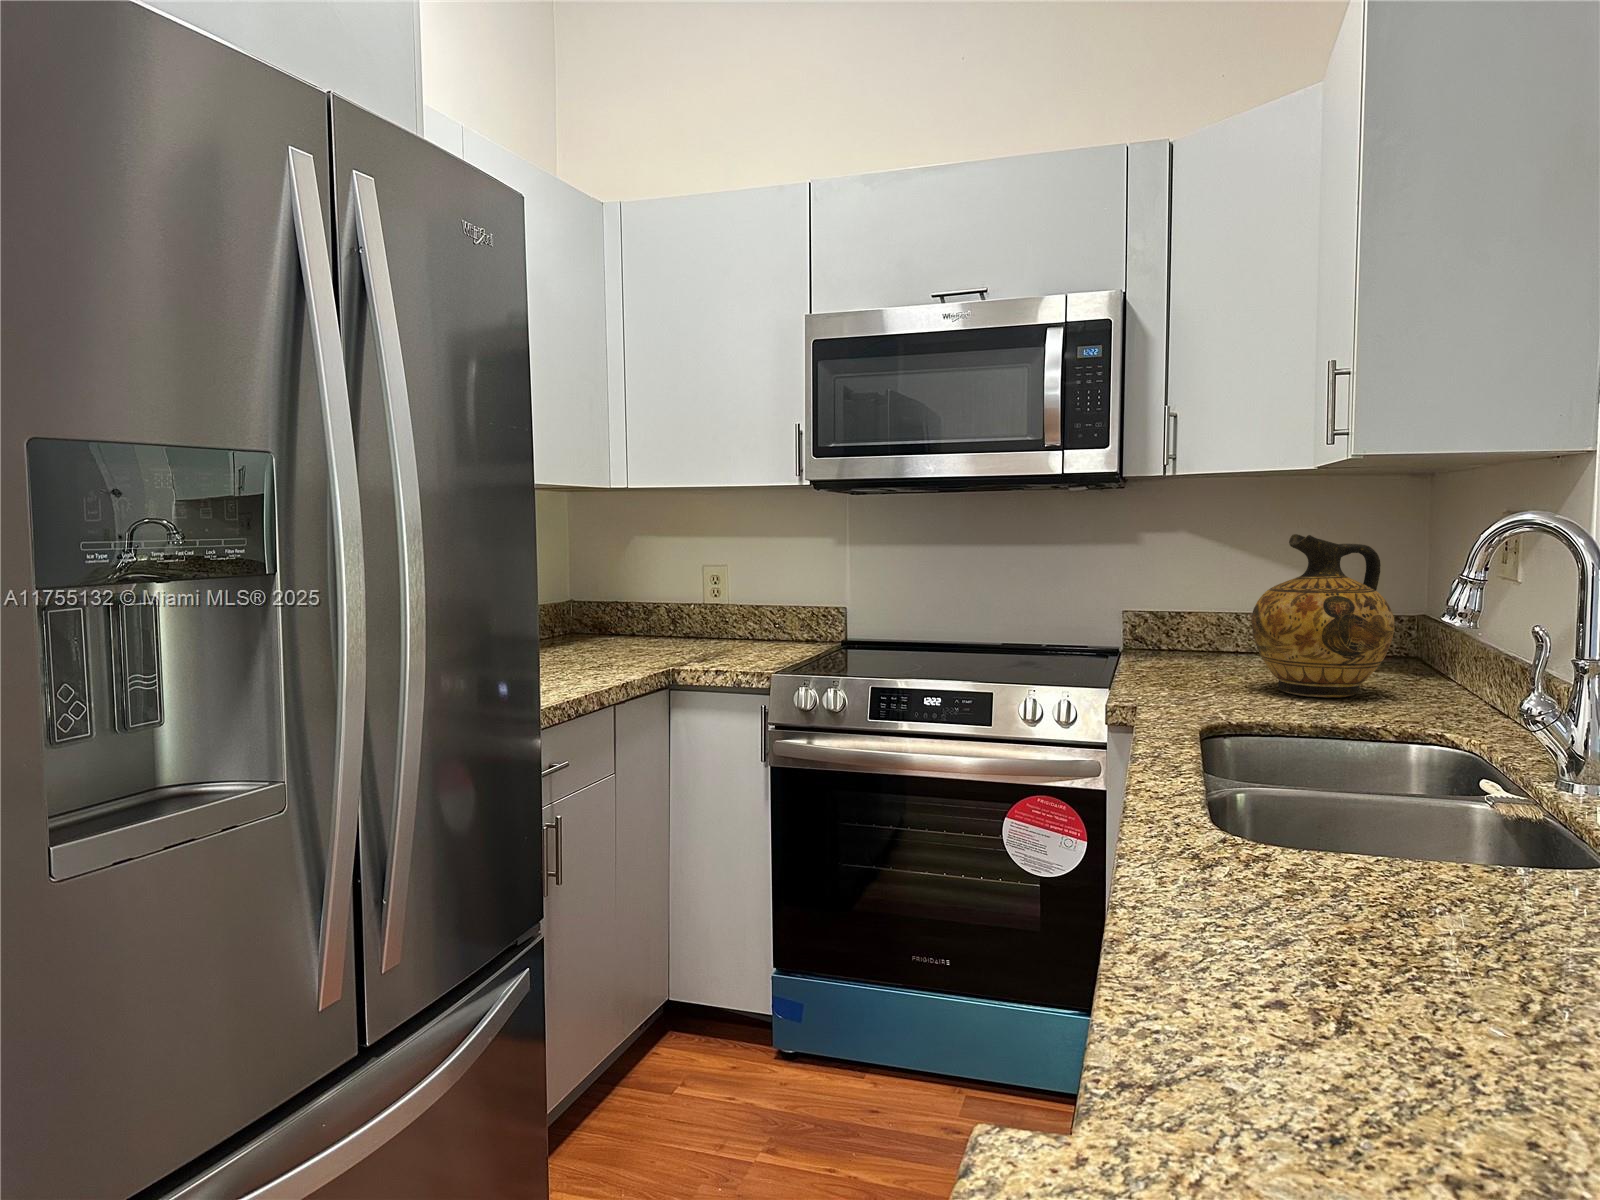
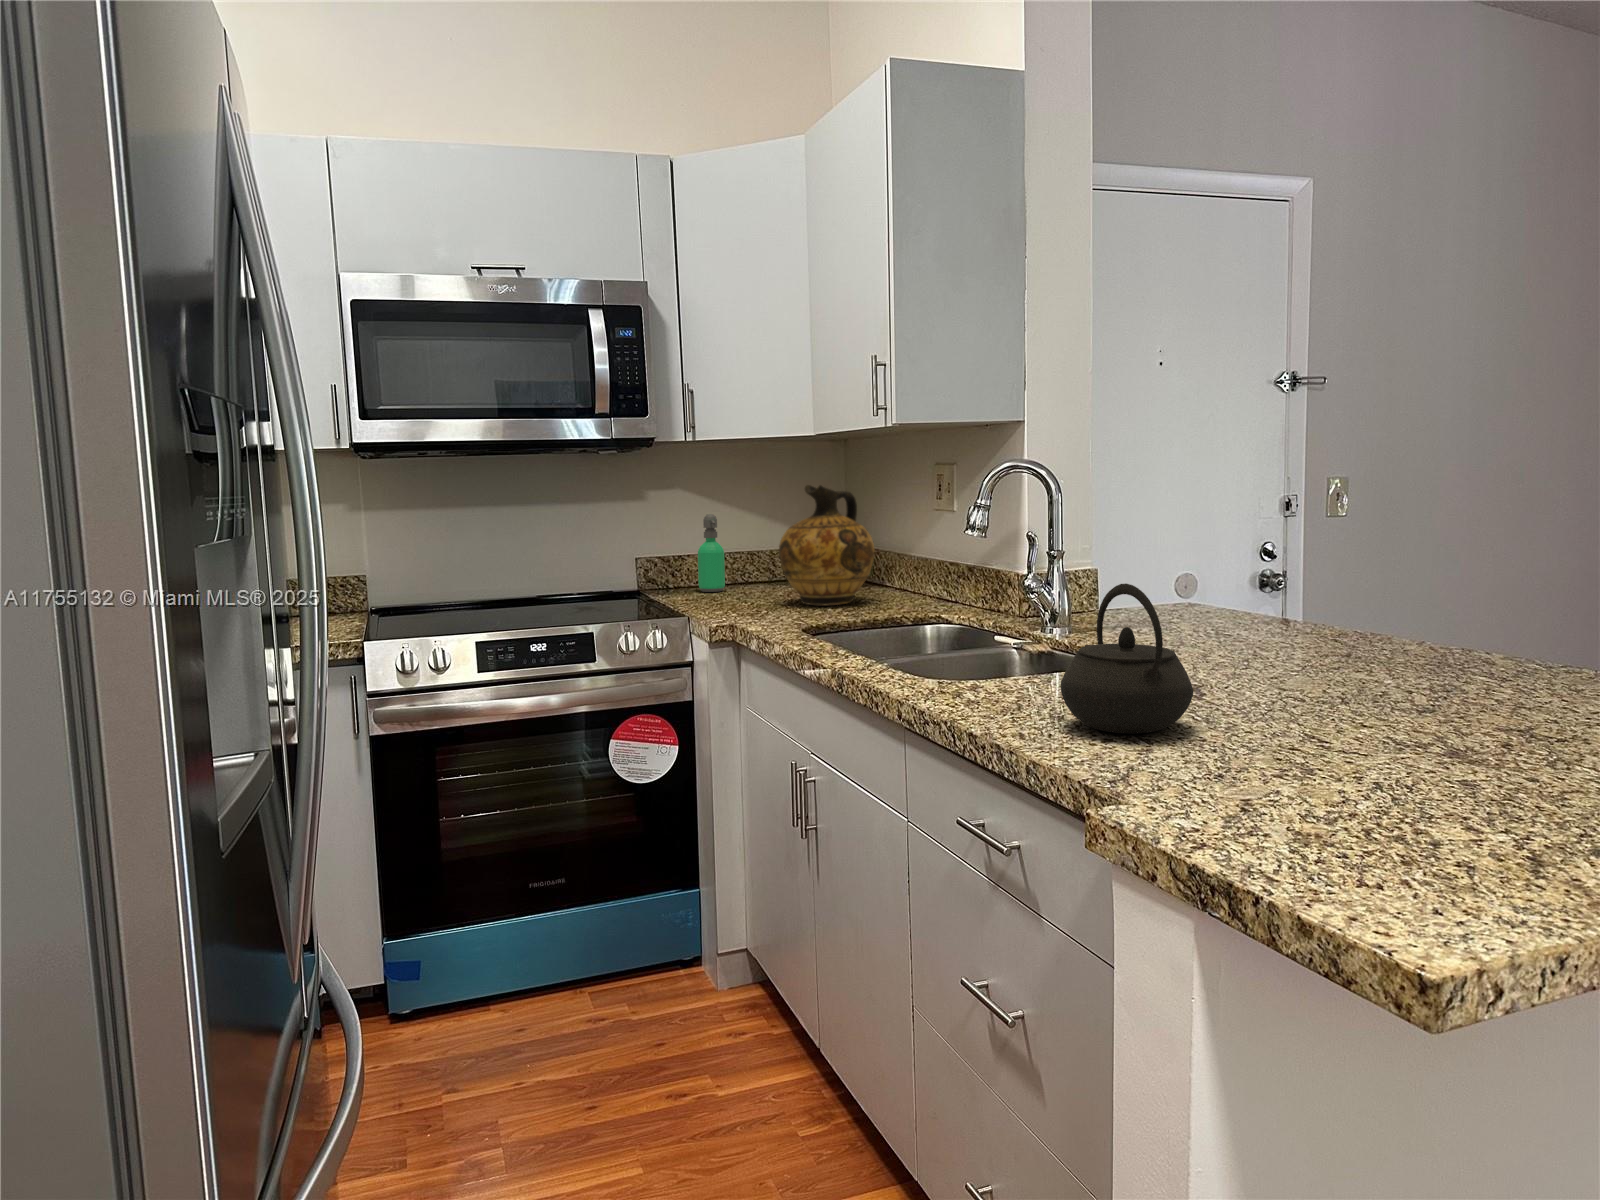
soap dispenser: none [1192,565,1228,661] -> present [698,514,725,592]
kettle: none [1209,740,1461,1019] -> present [1061,584,1193,734]

